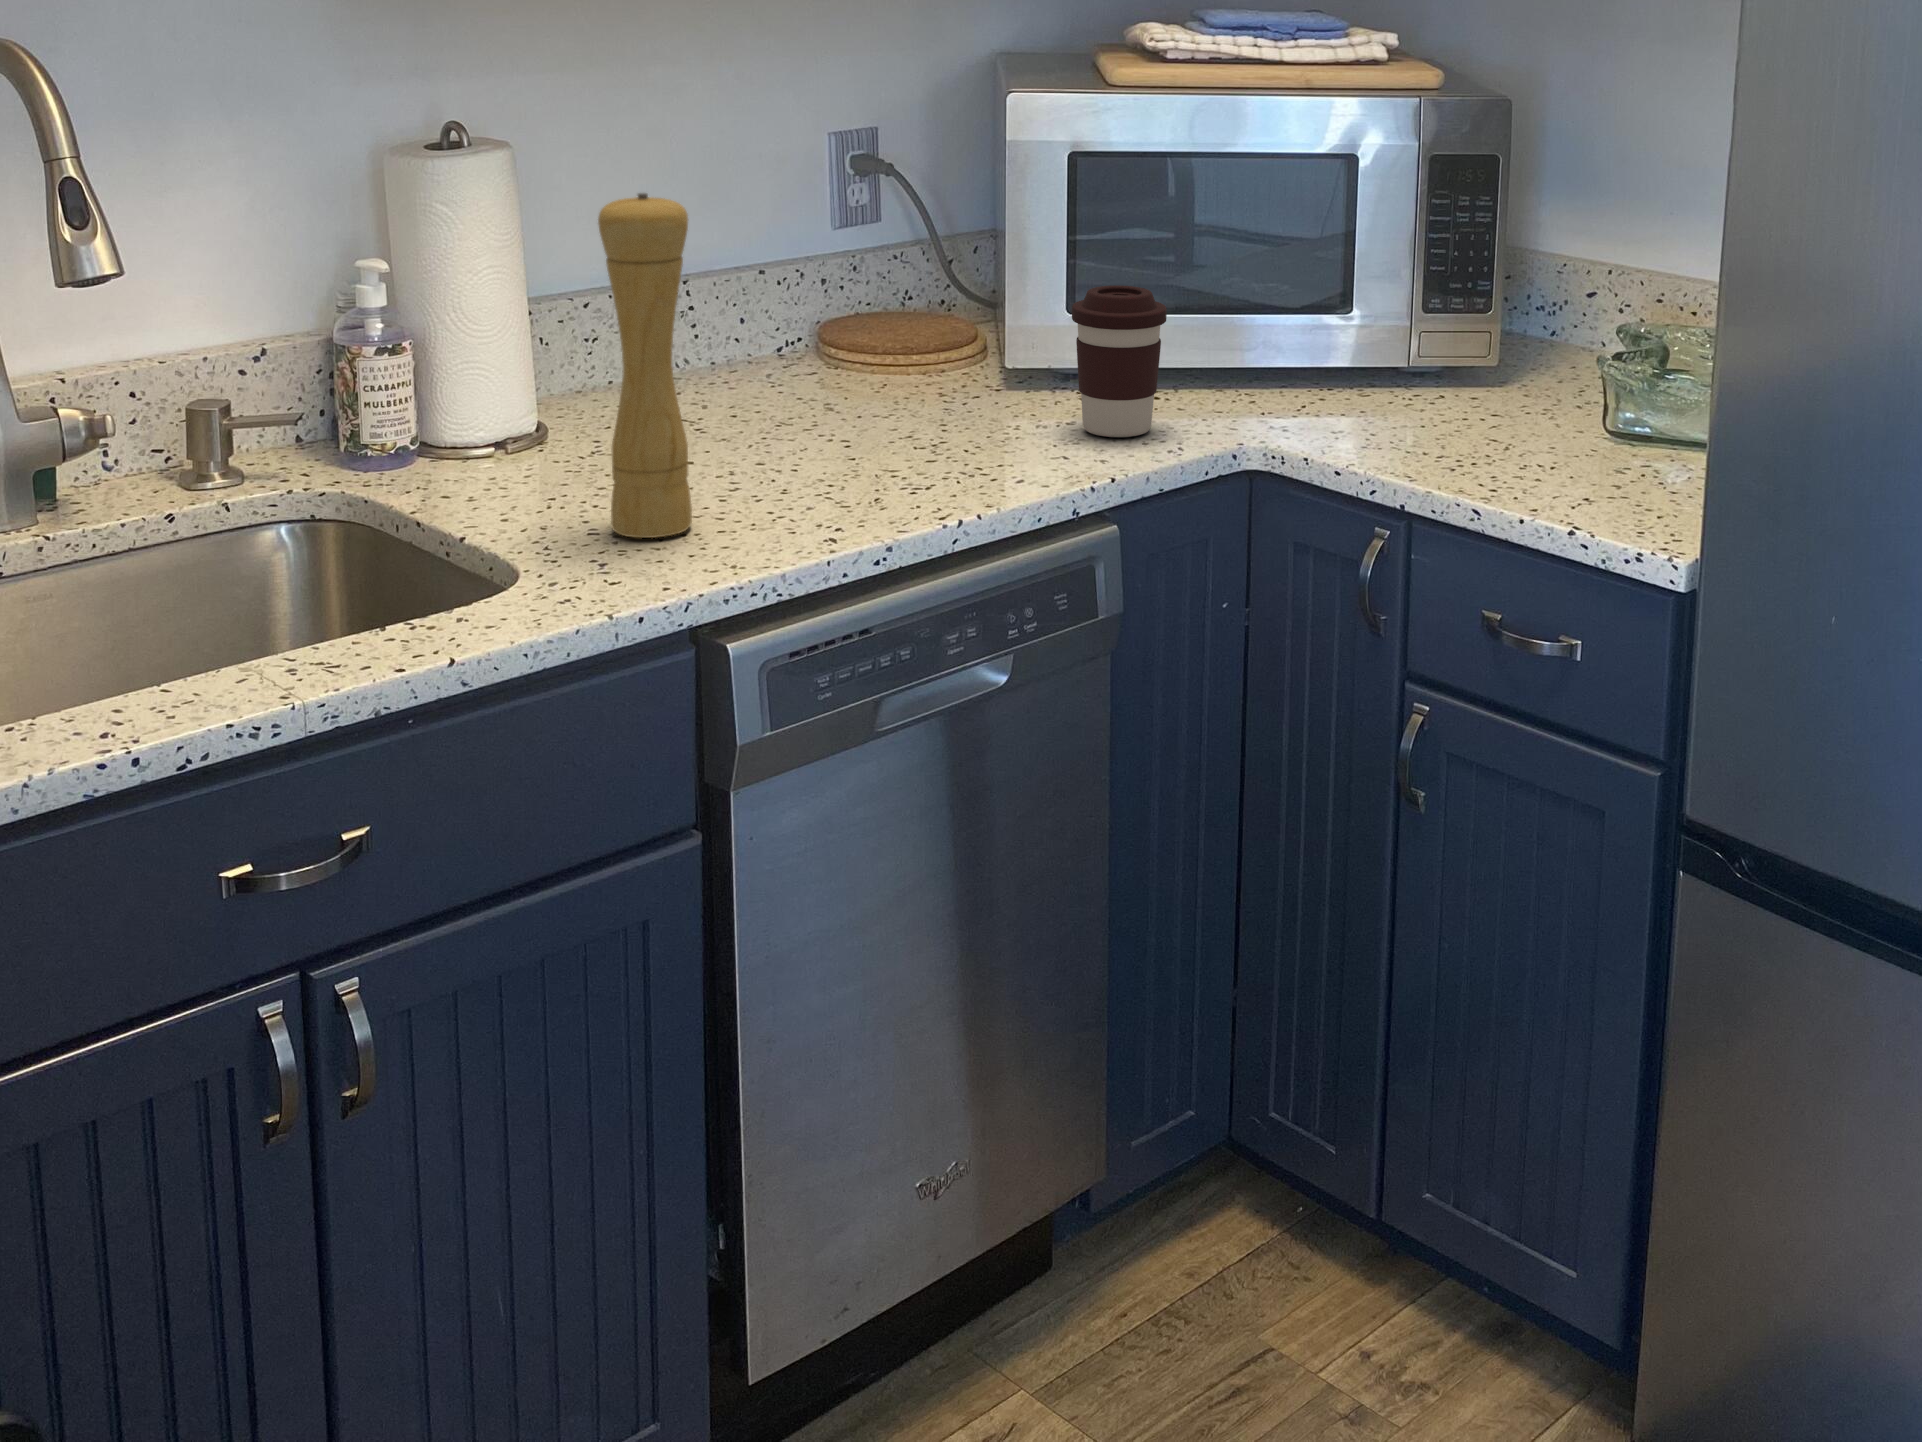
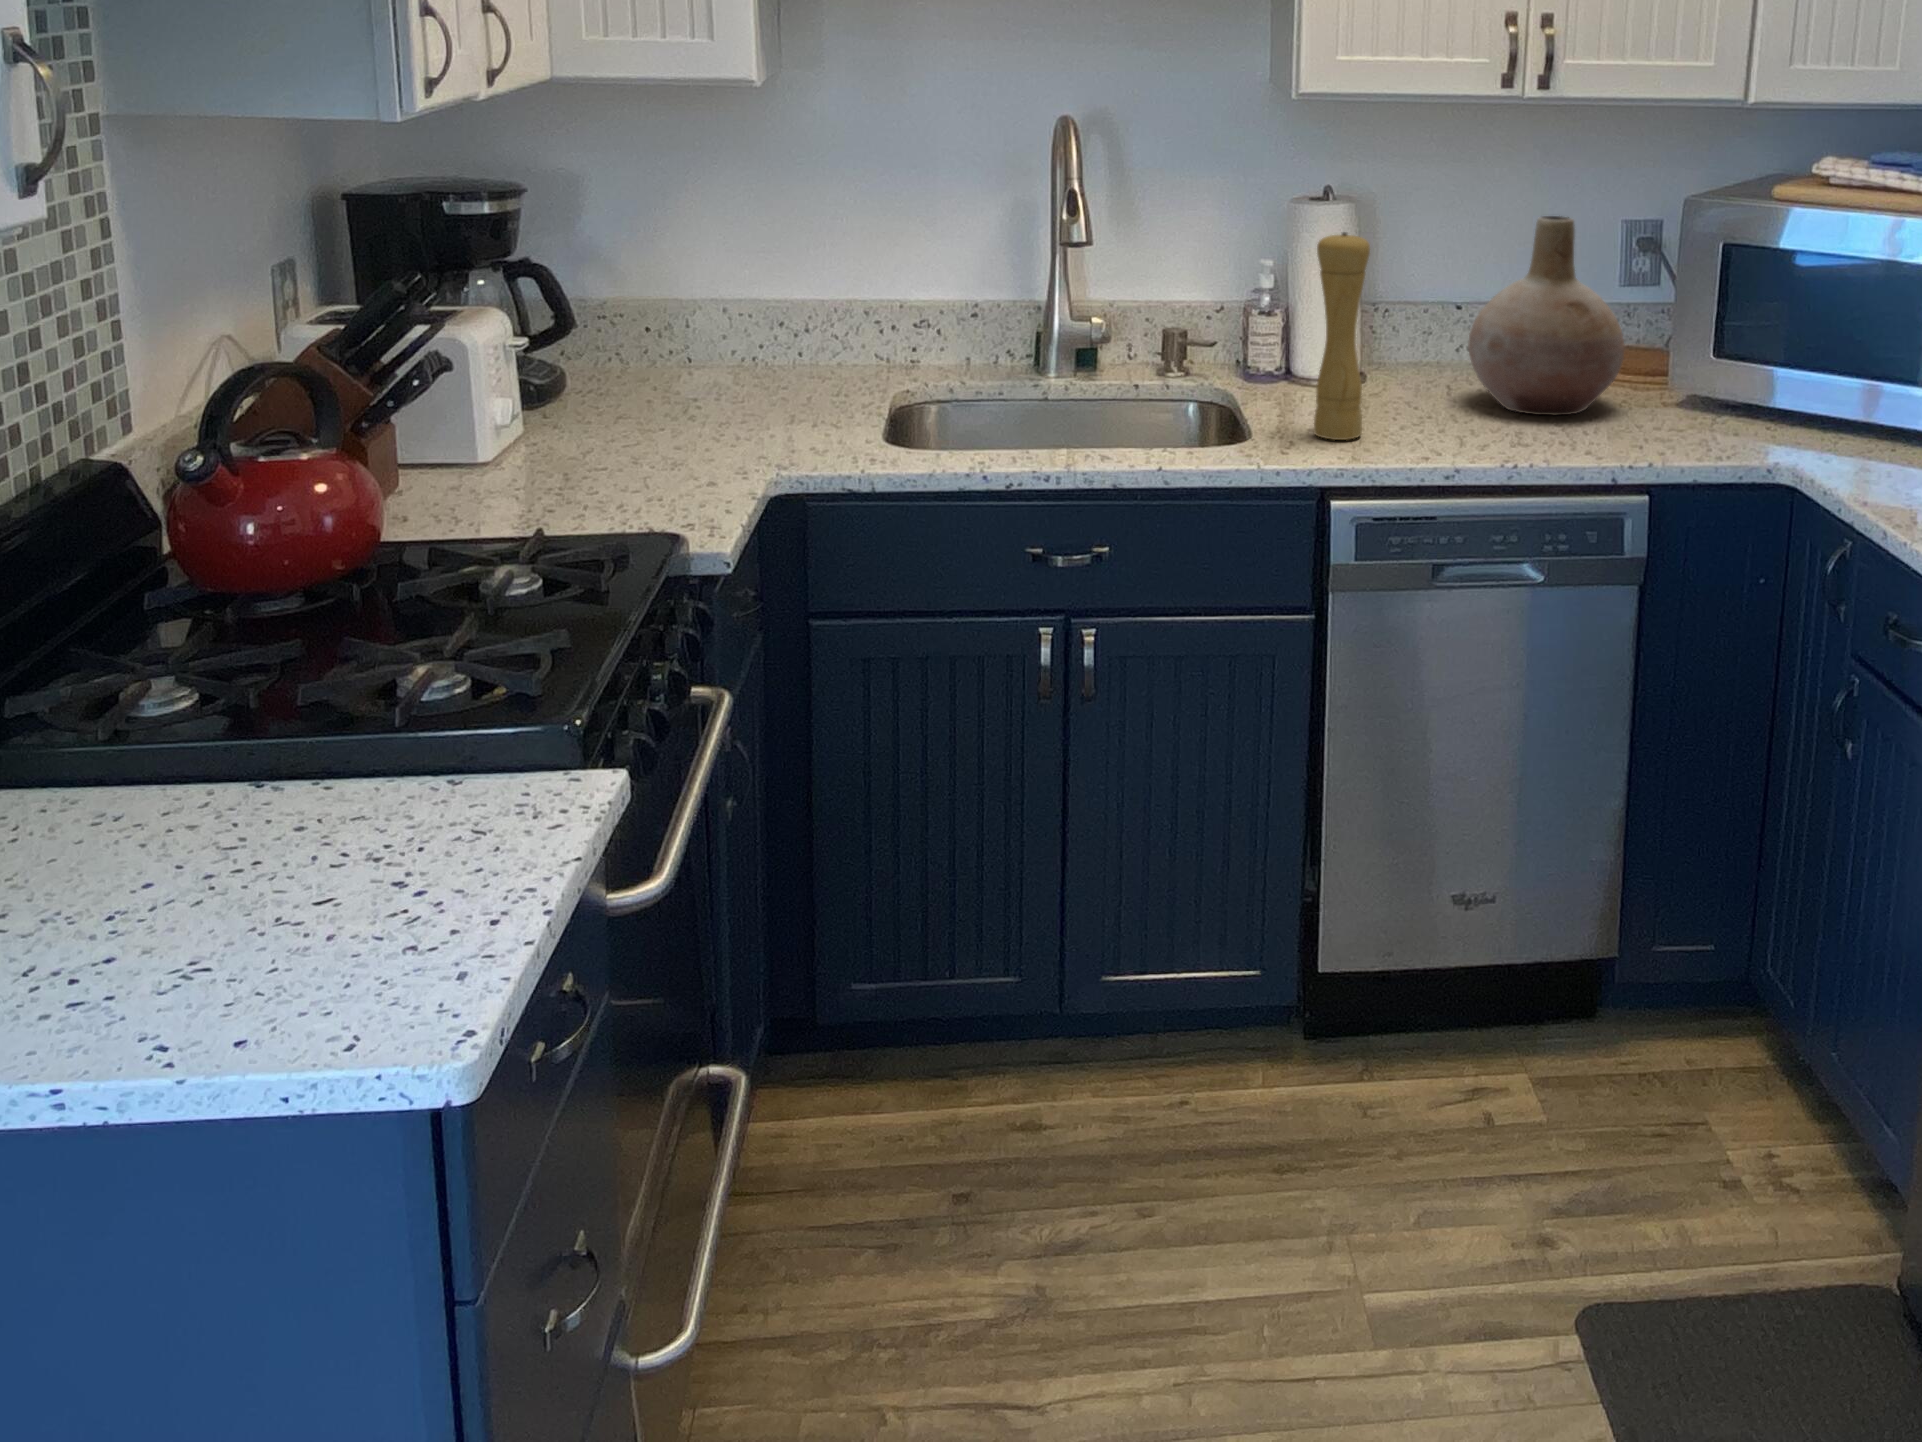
vase: none [735,139,968,439] -> present [1468,216,1625,415]
coffee cup: present [1072,285,1167,437] -> none [1676,334,1745,443]

